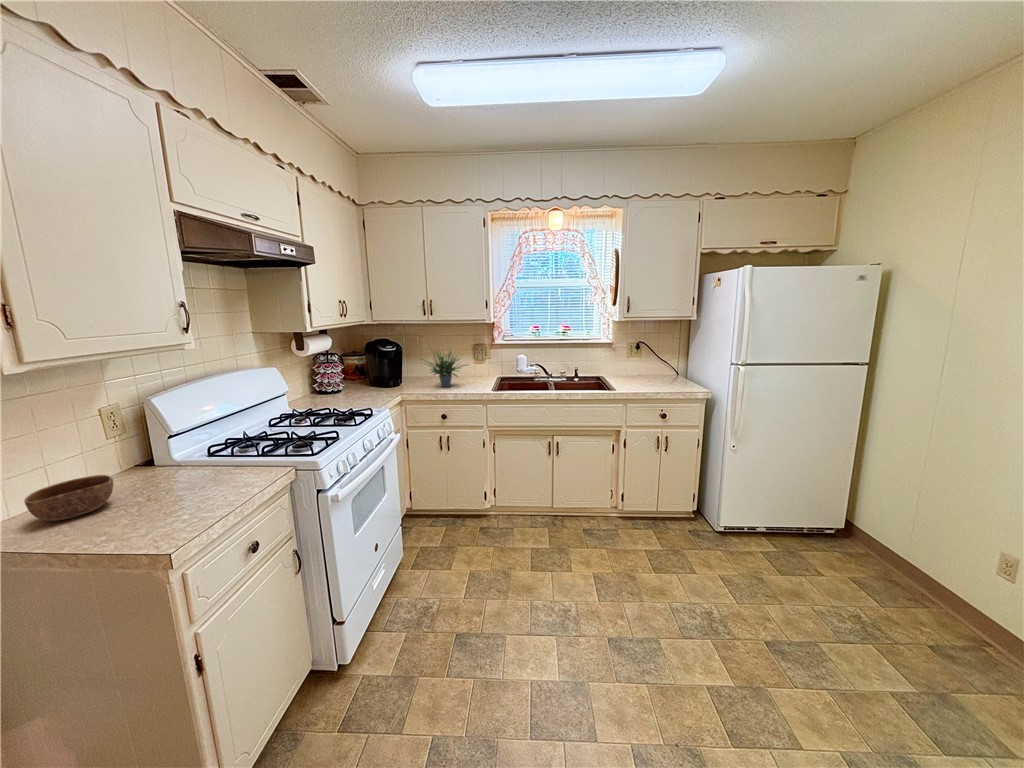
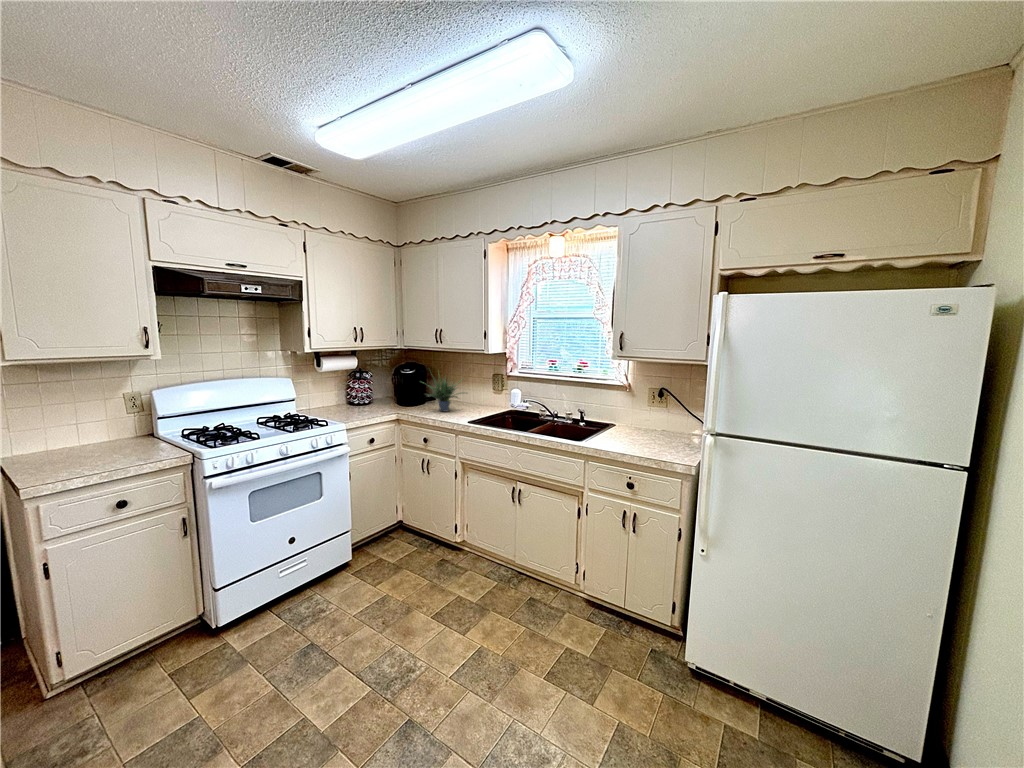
bowl: present [24,475,113,521] -> none [33,434,89,457]

